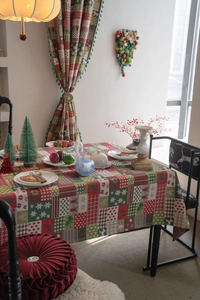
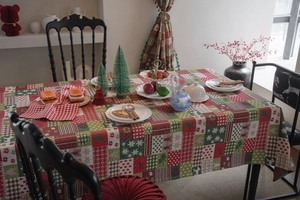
candle holder: present [131,126,153,170] -> none [230,56,258,105]

